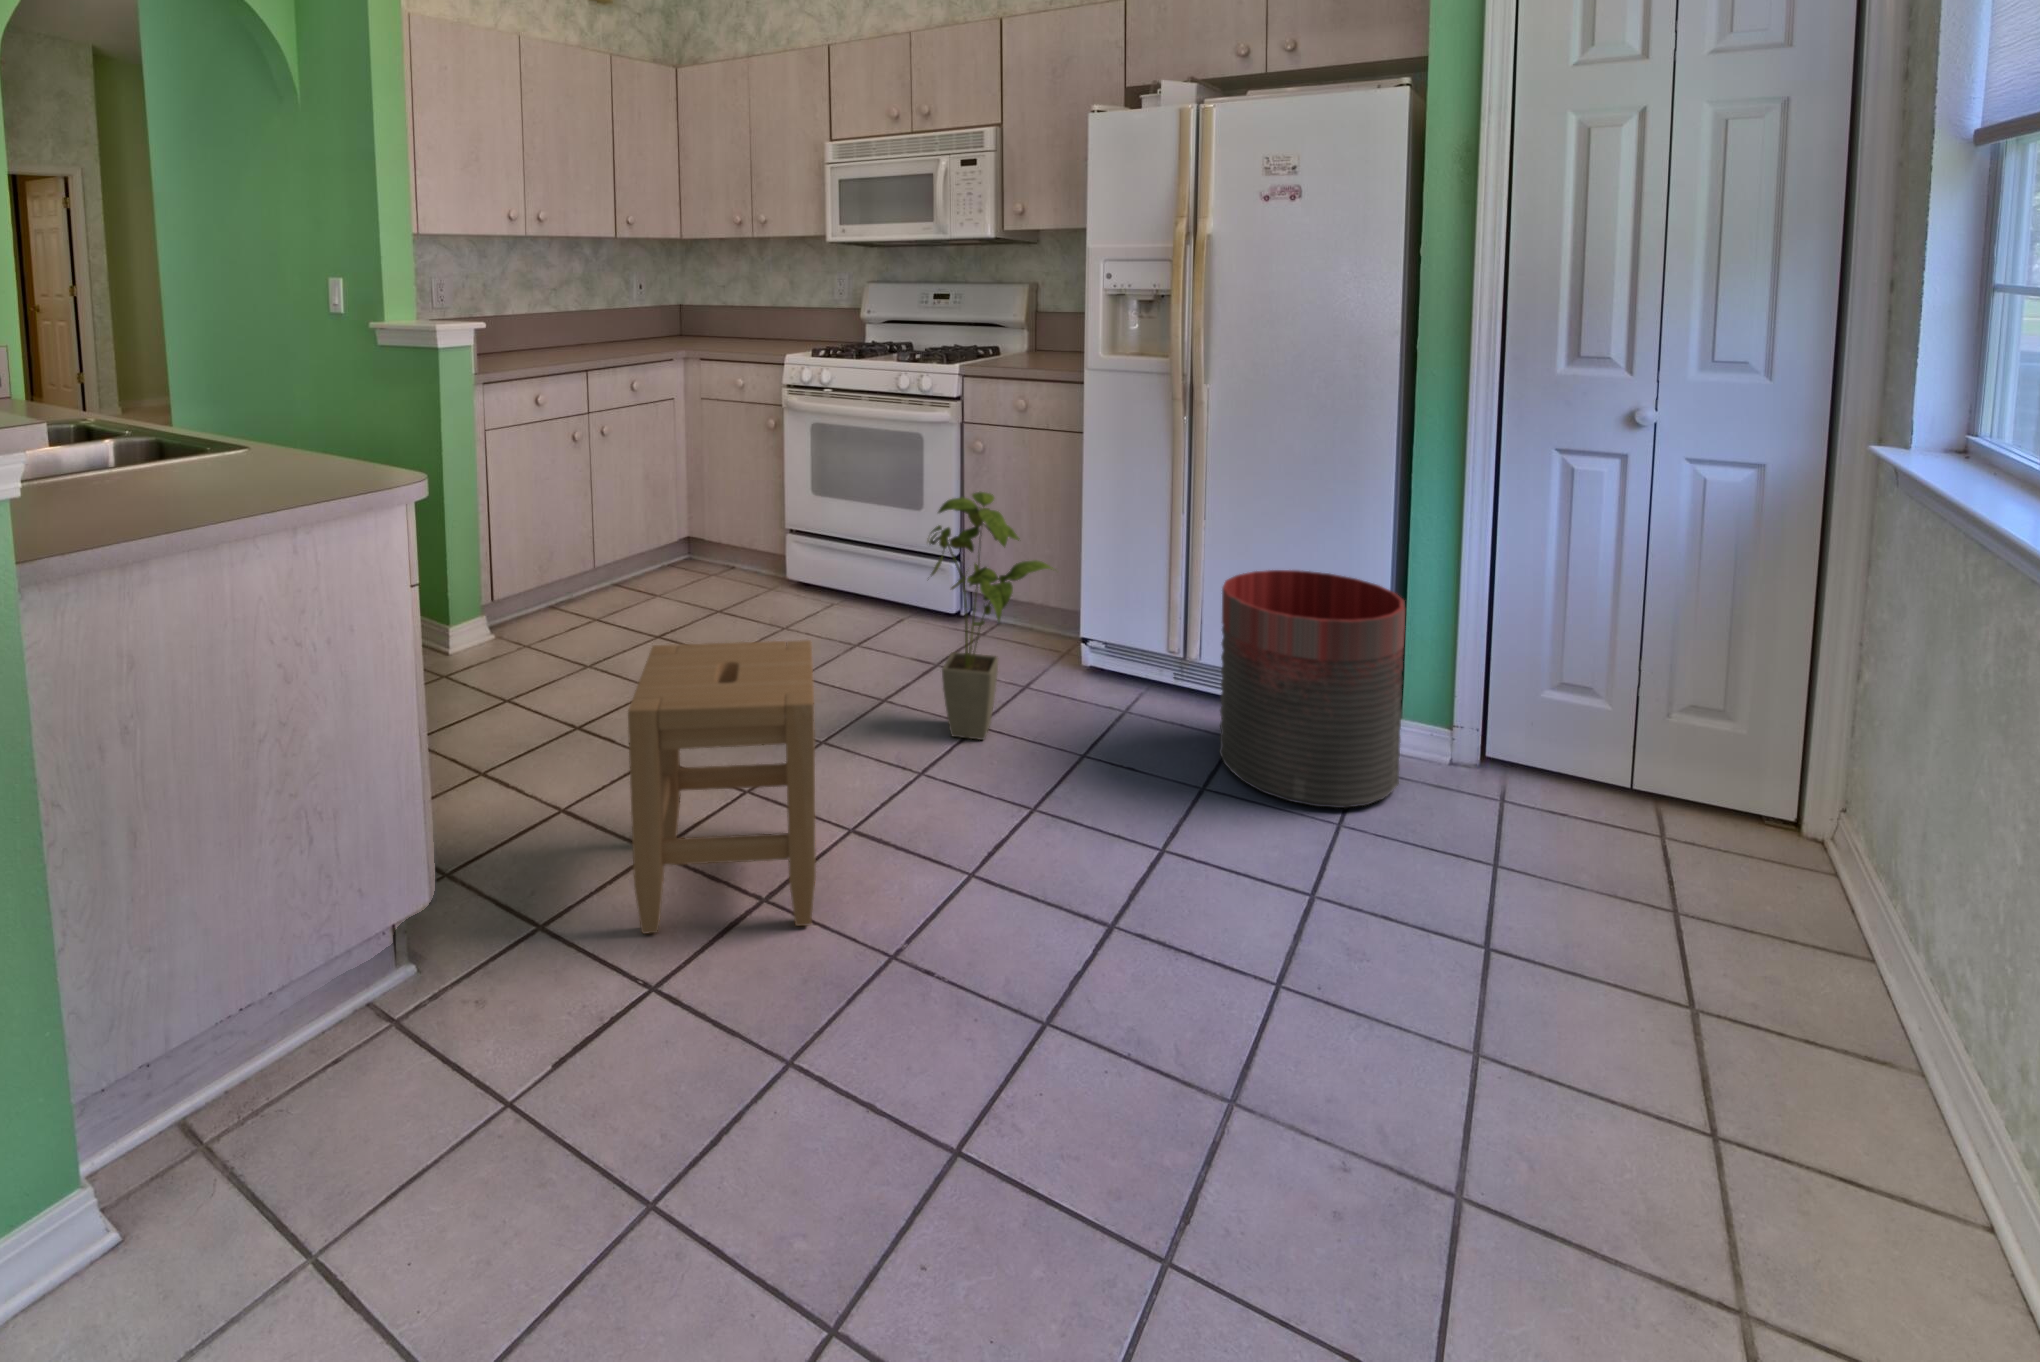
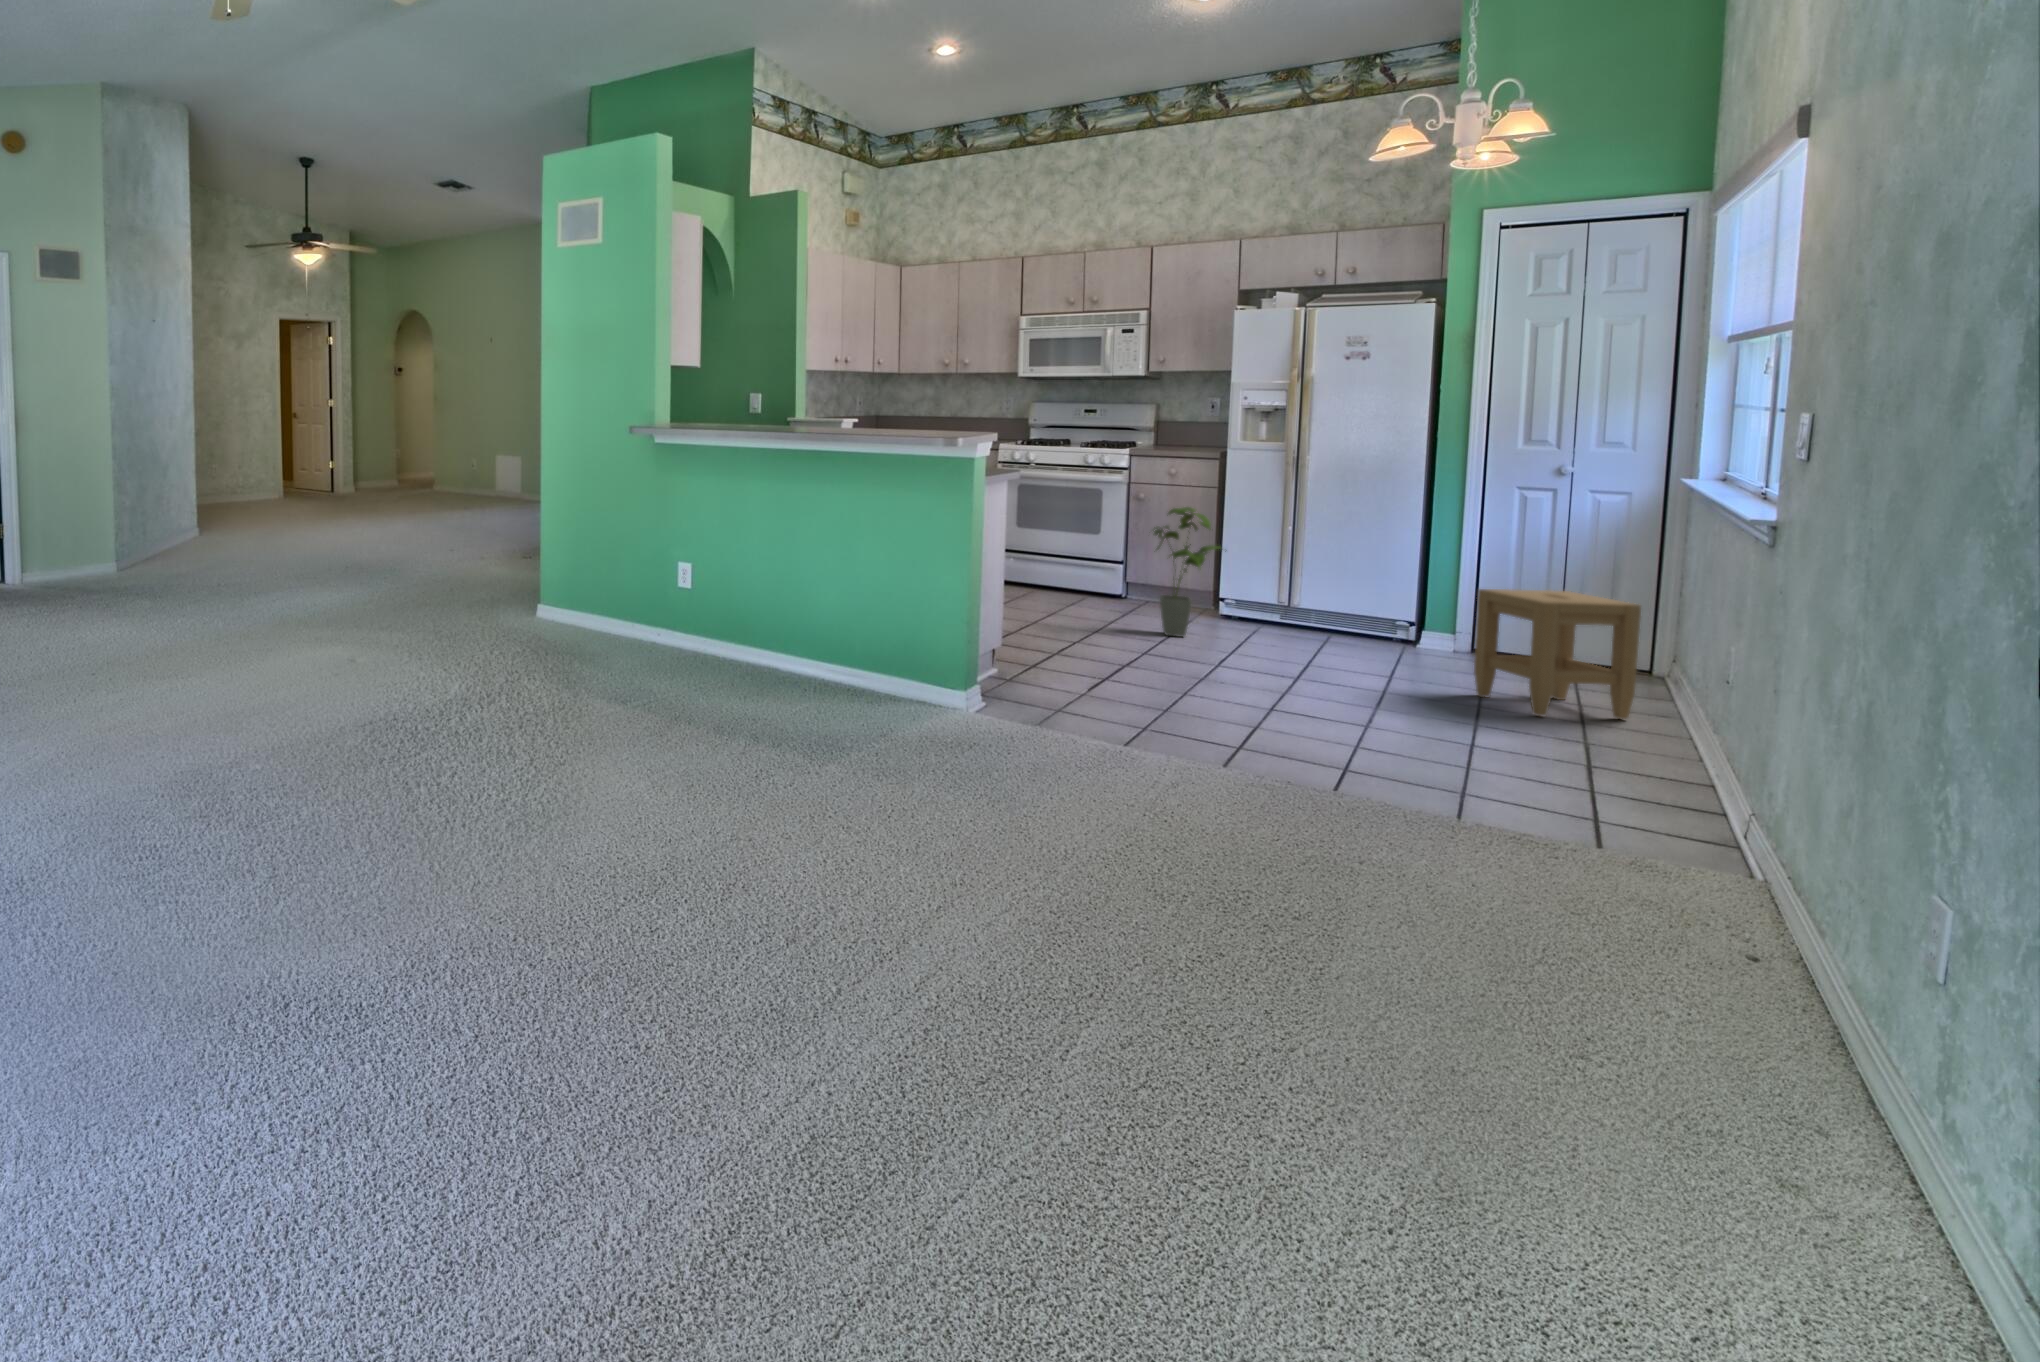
trash can: present [1219,570,1405,808] -> none [1322,555,1433,661]
stool: present [628,640,816,934] -> present [1474,589,1641,719]

